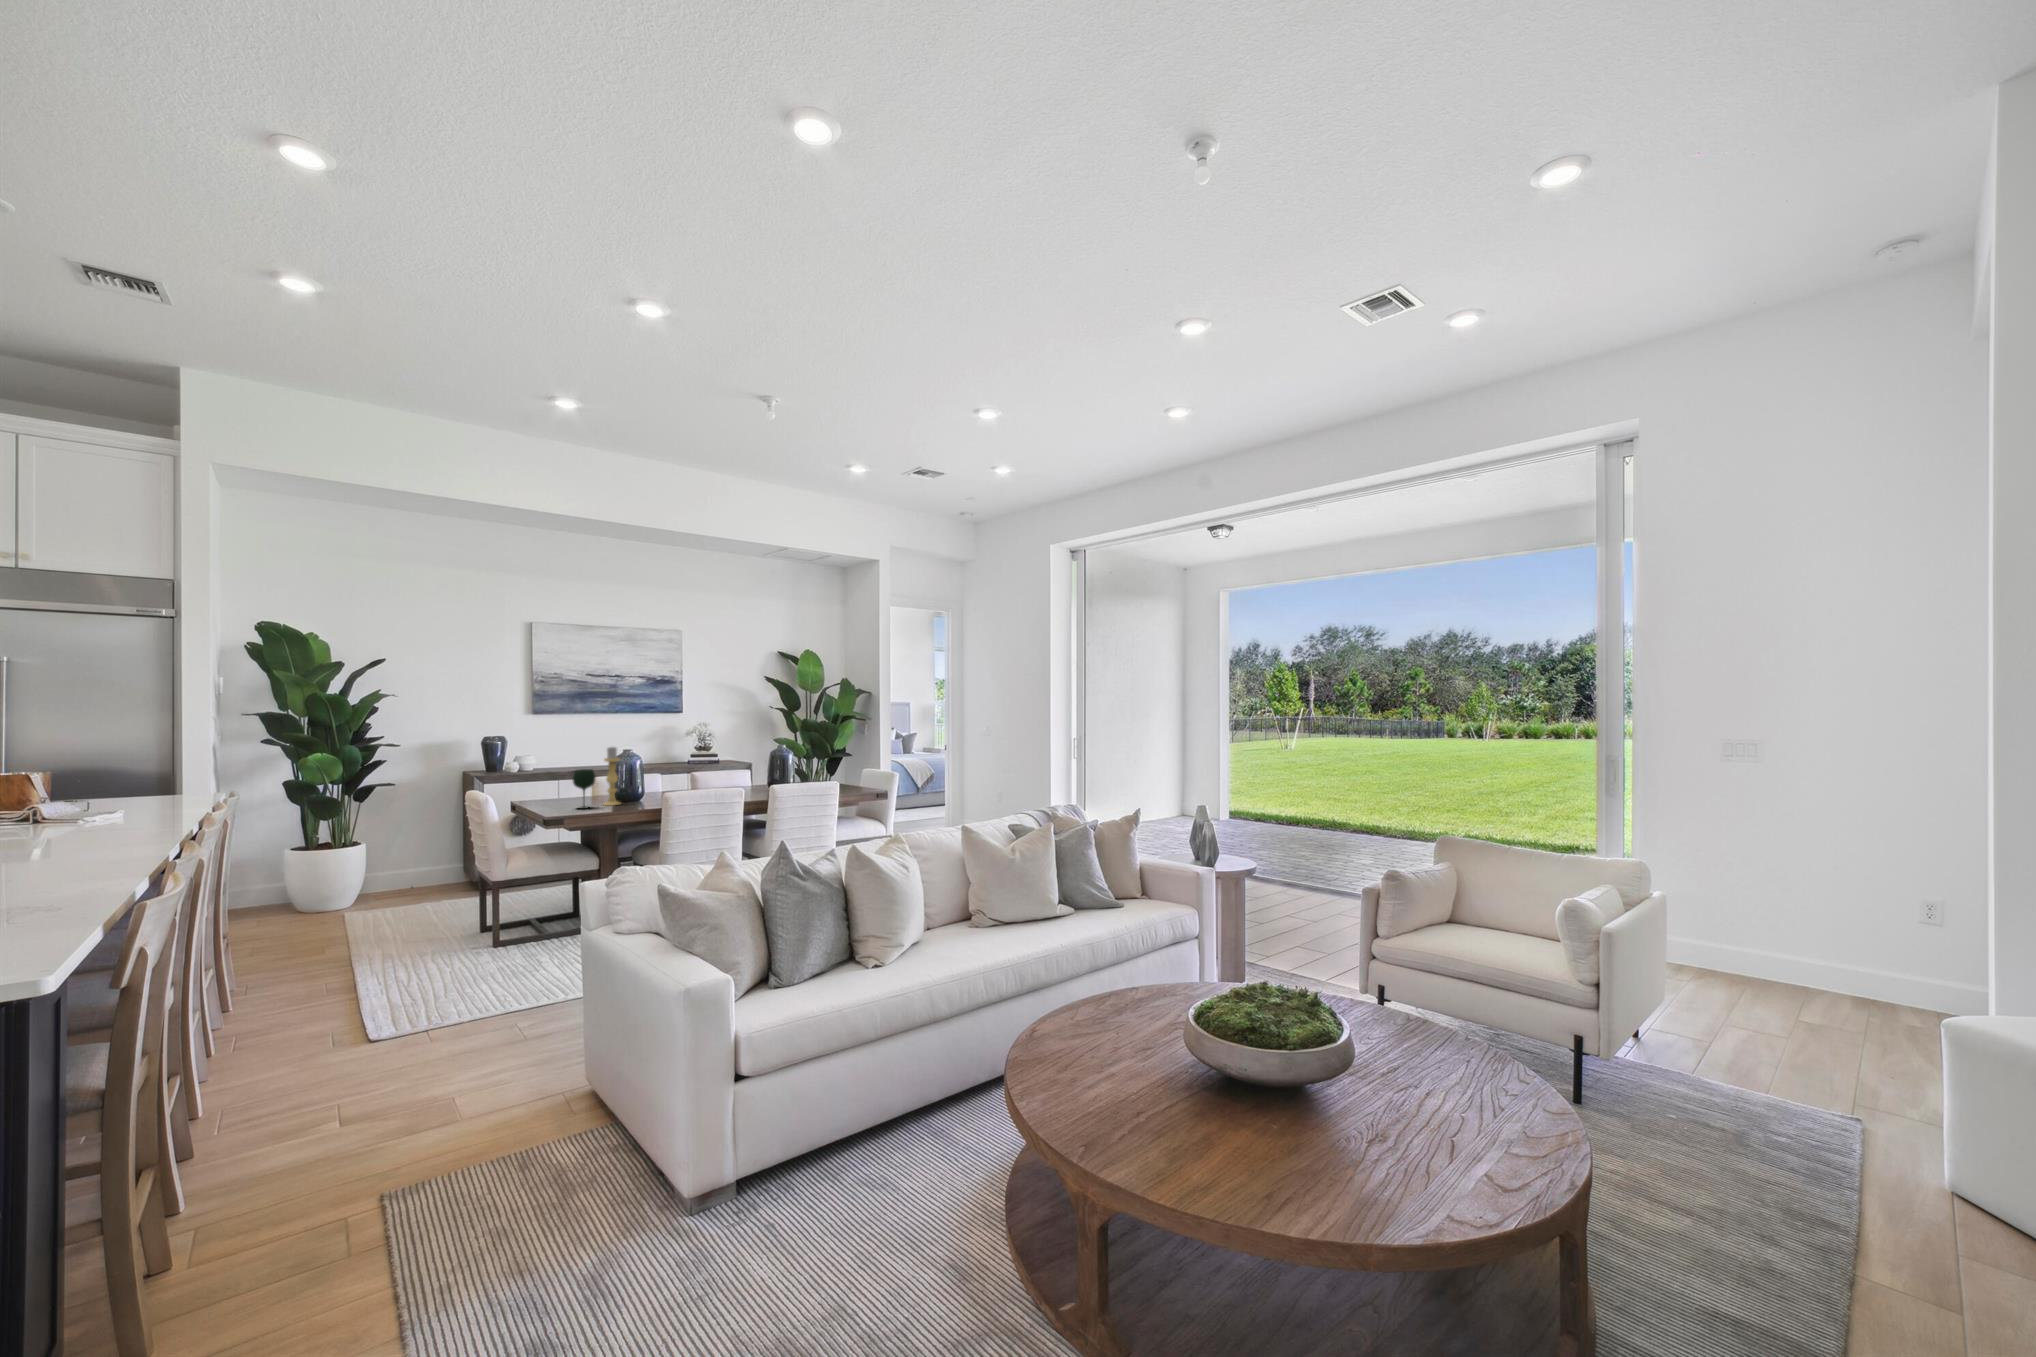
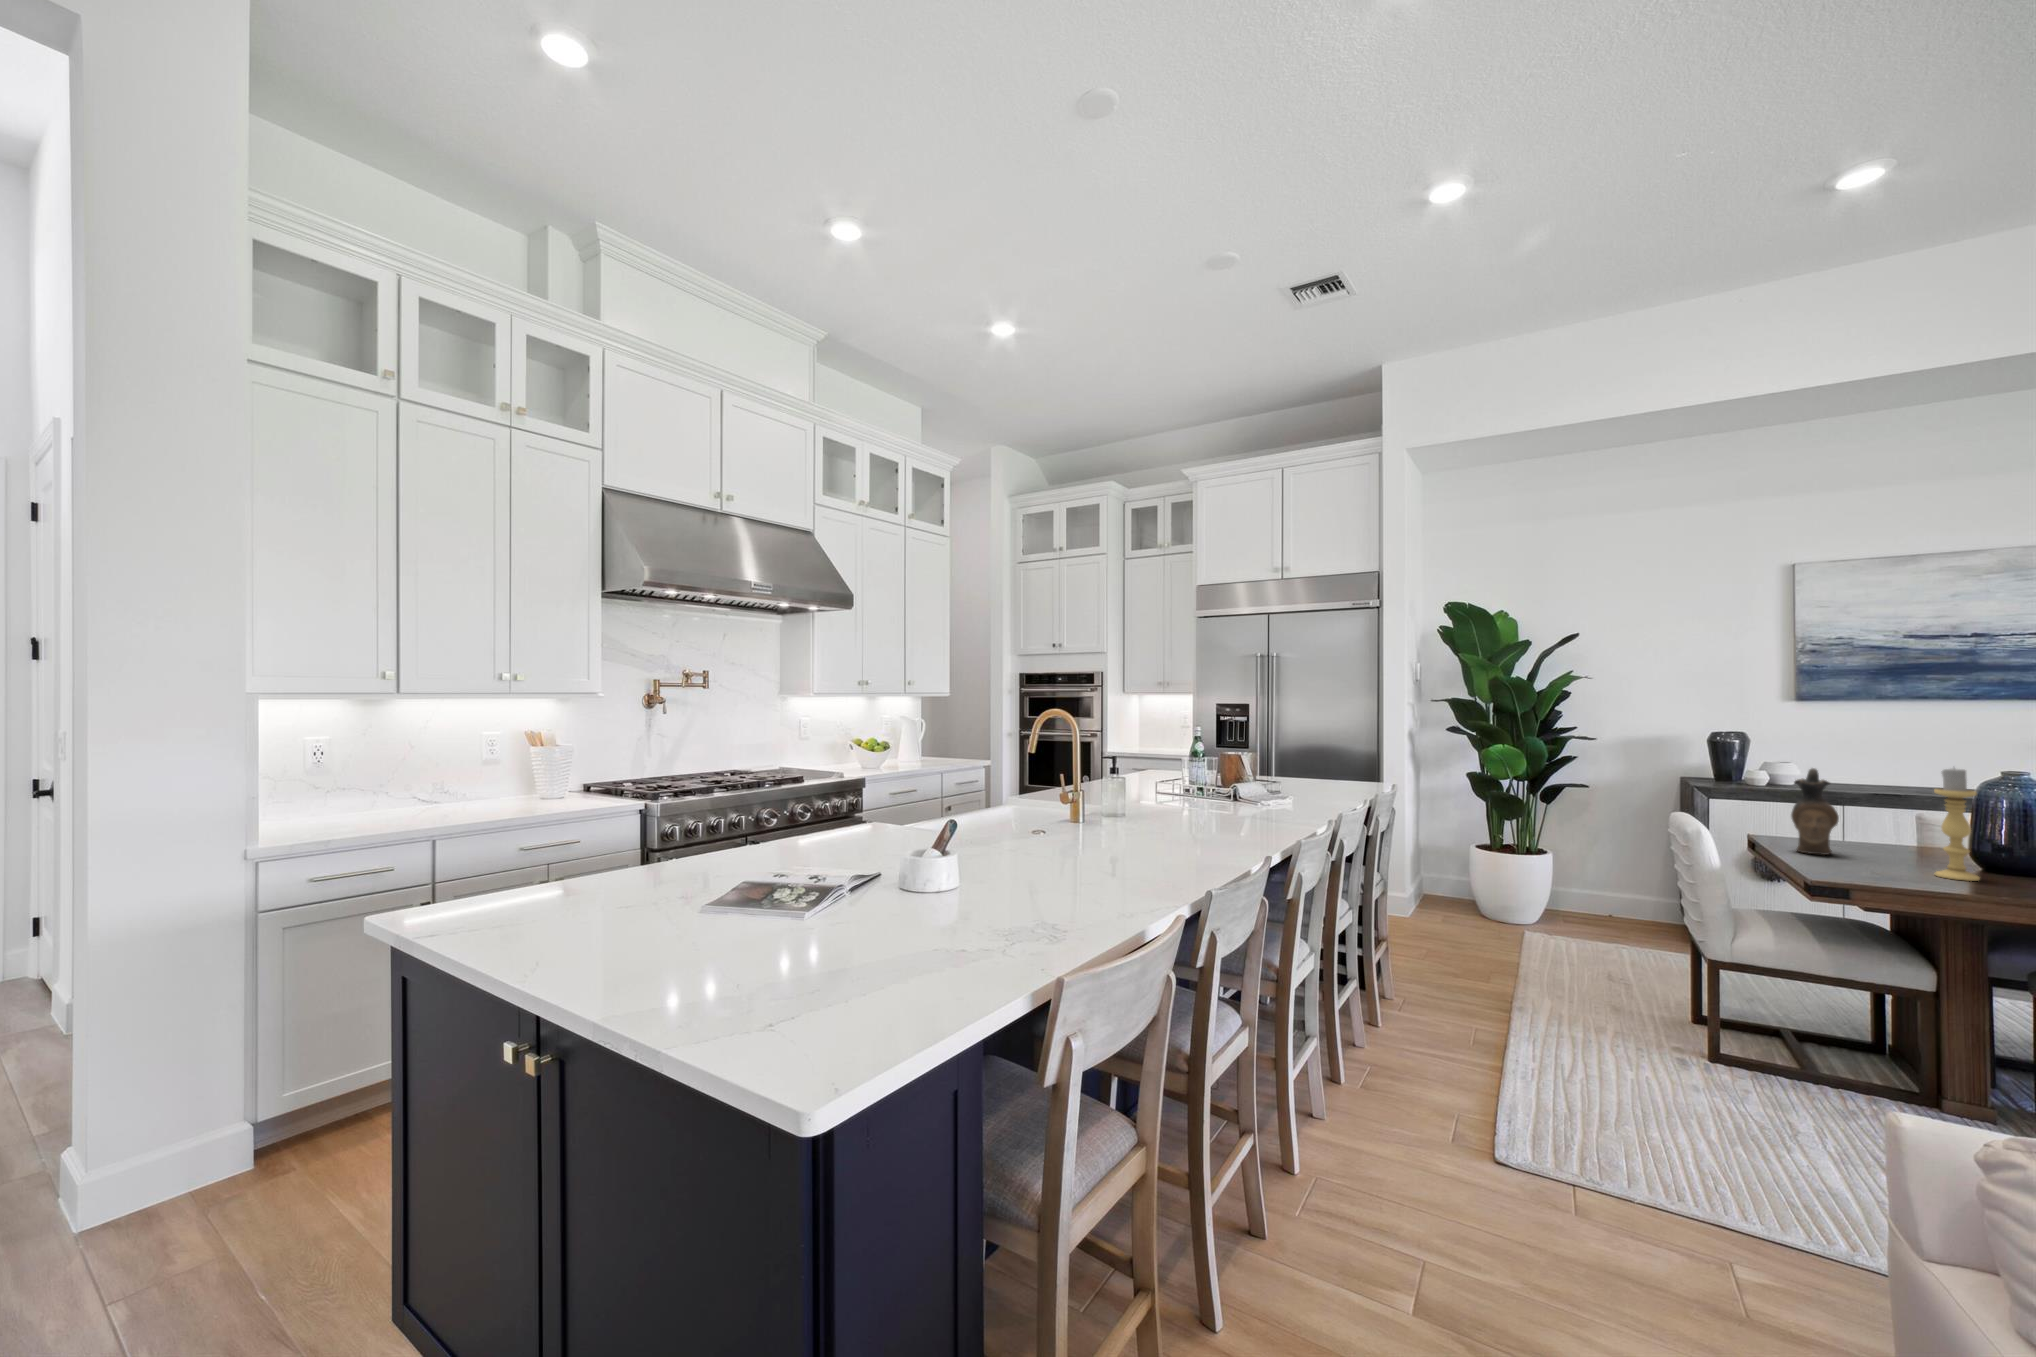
ceramic pitcher: none [538,753,561,805] -> present [1791,768,1839,855]
wine glass: present [573,769,596,809] -> none [1862,804,1915,877]

